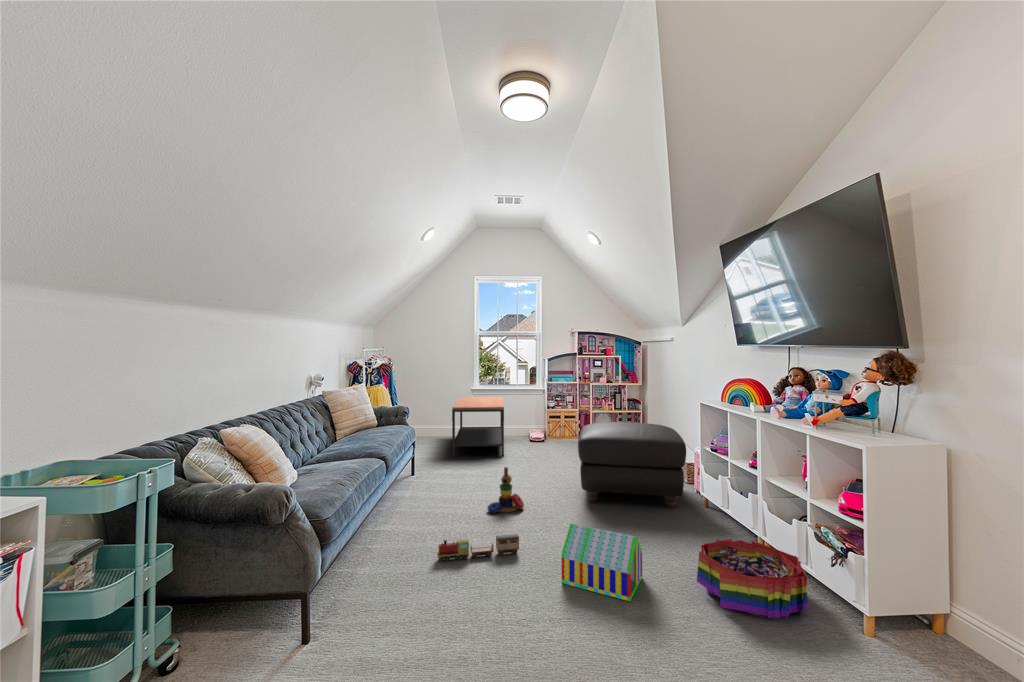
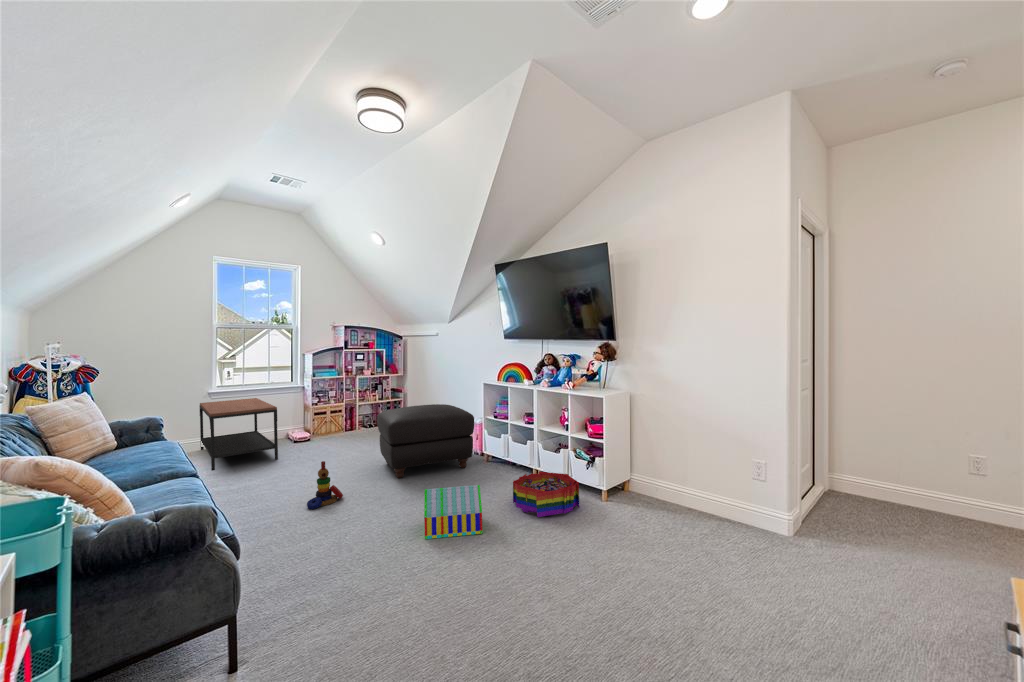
toy train: present [437,534,519,561] -> none [290,514,371,561]

